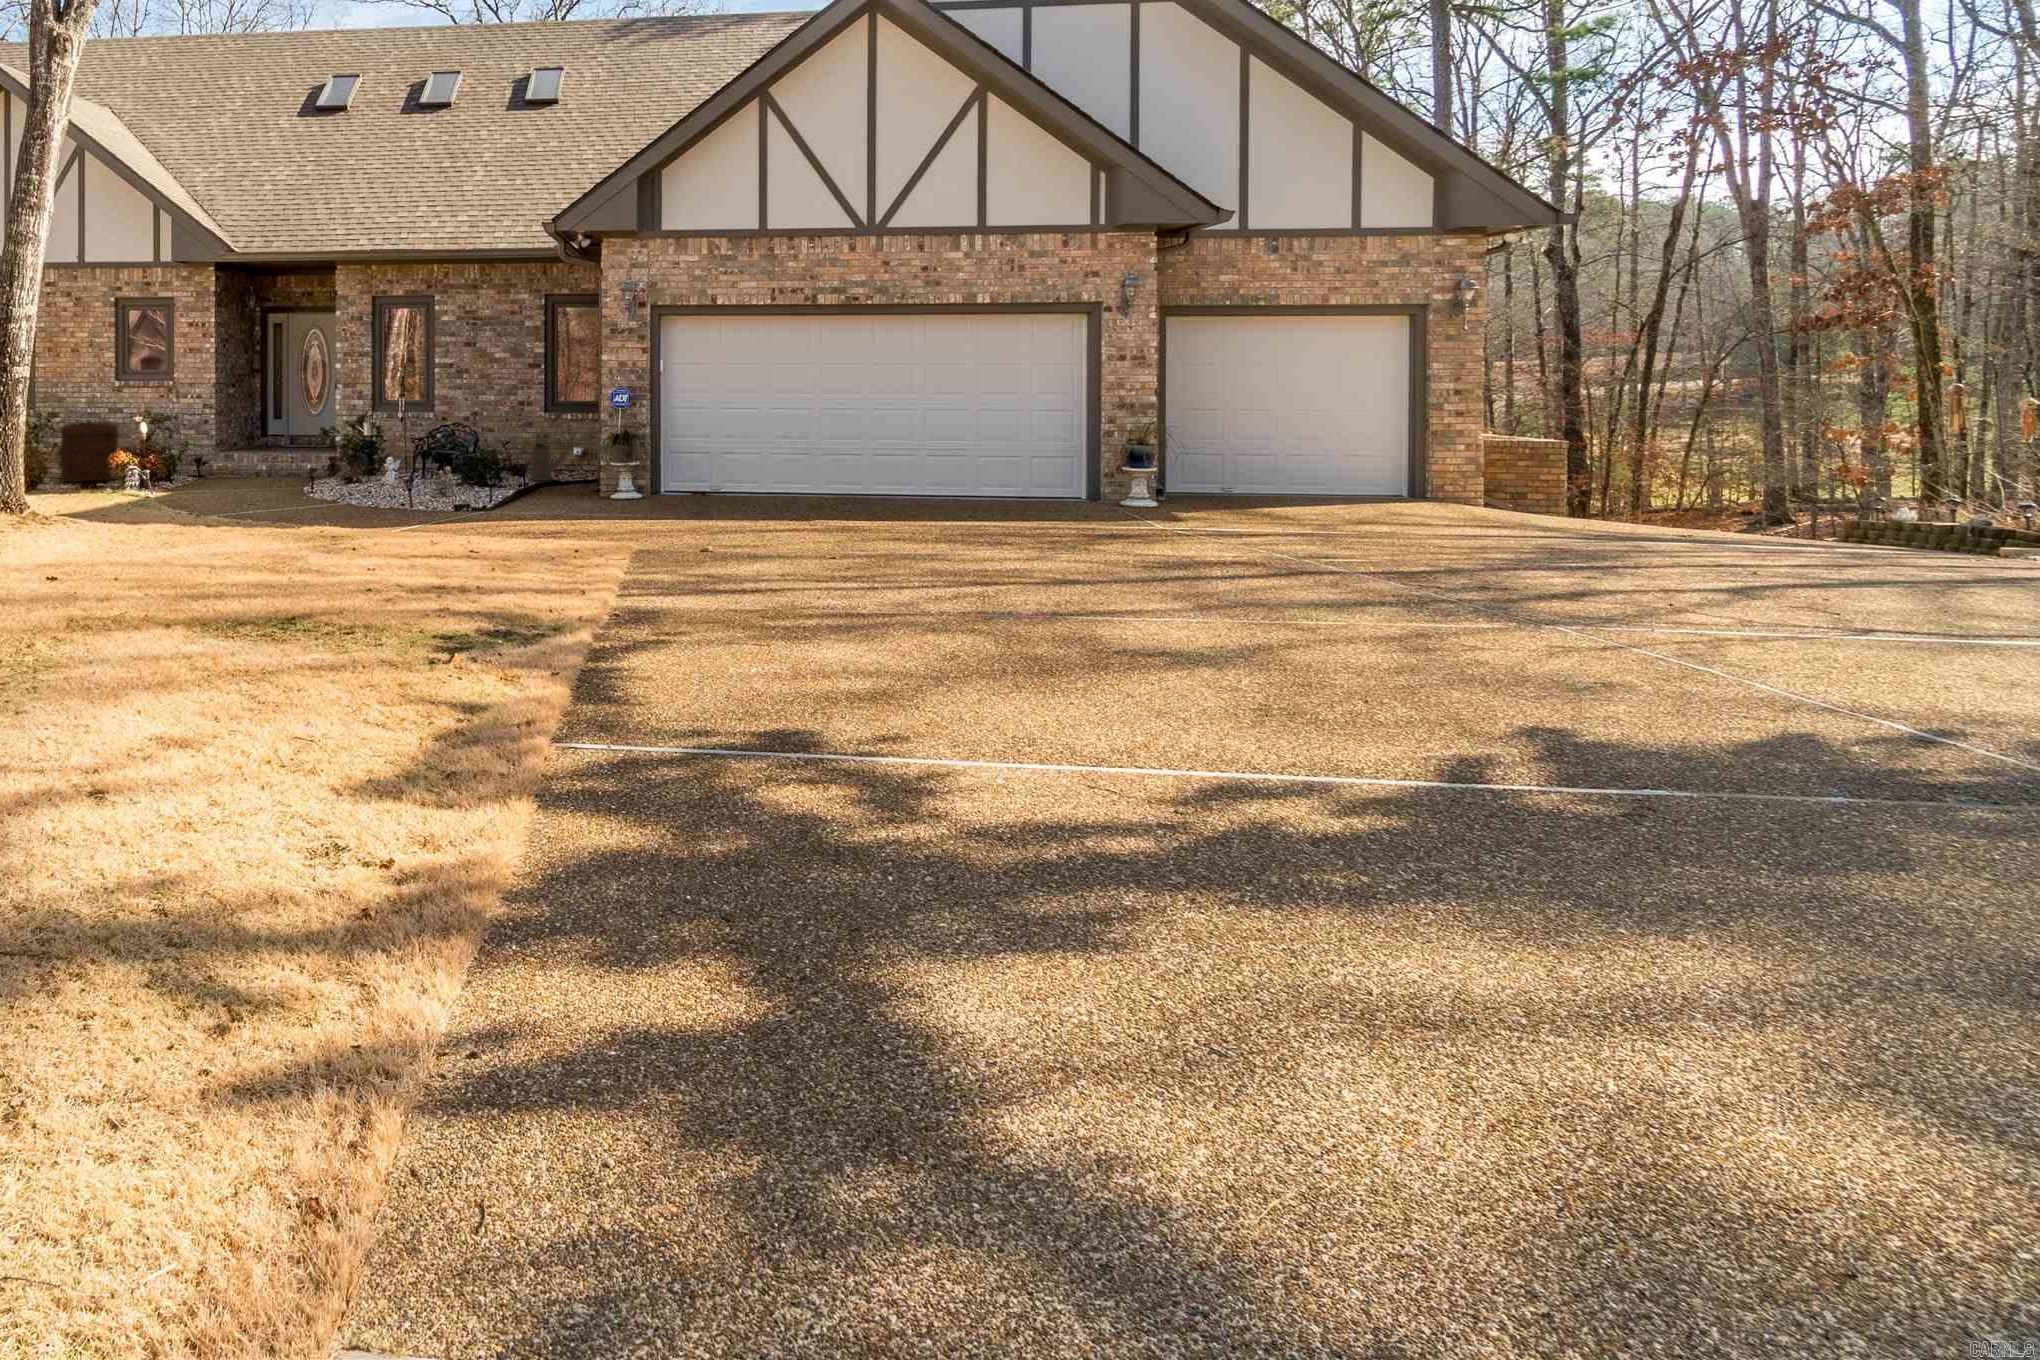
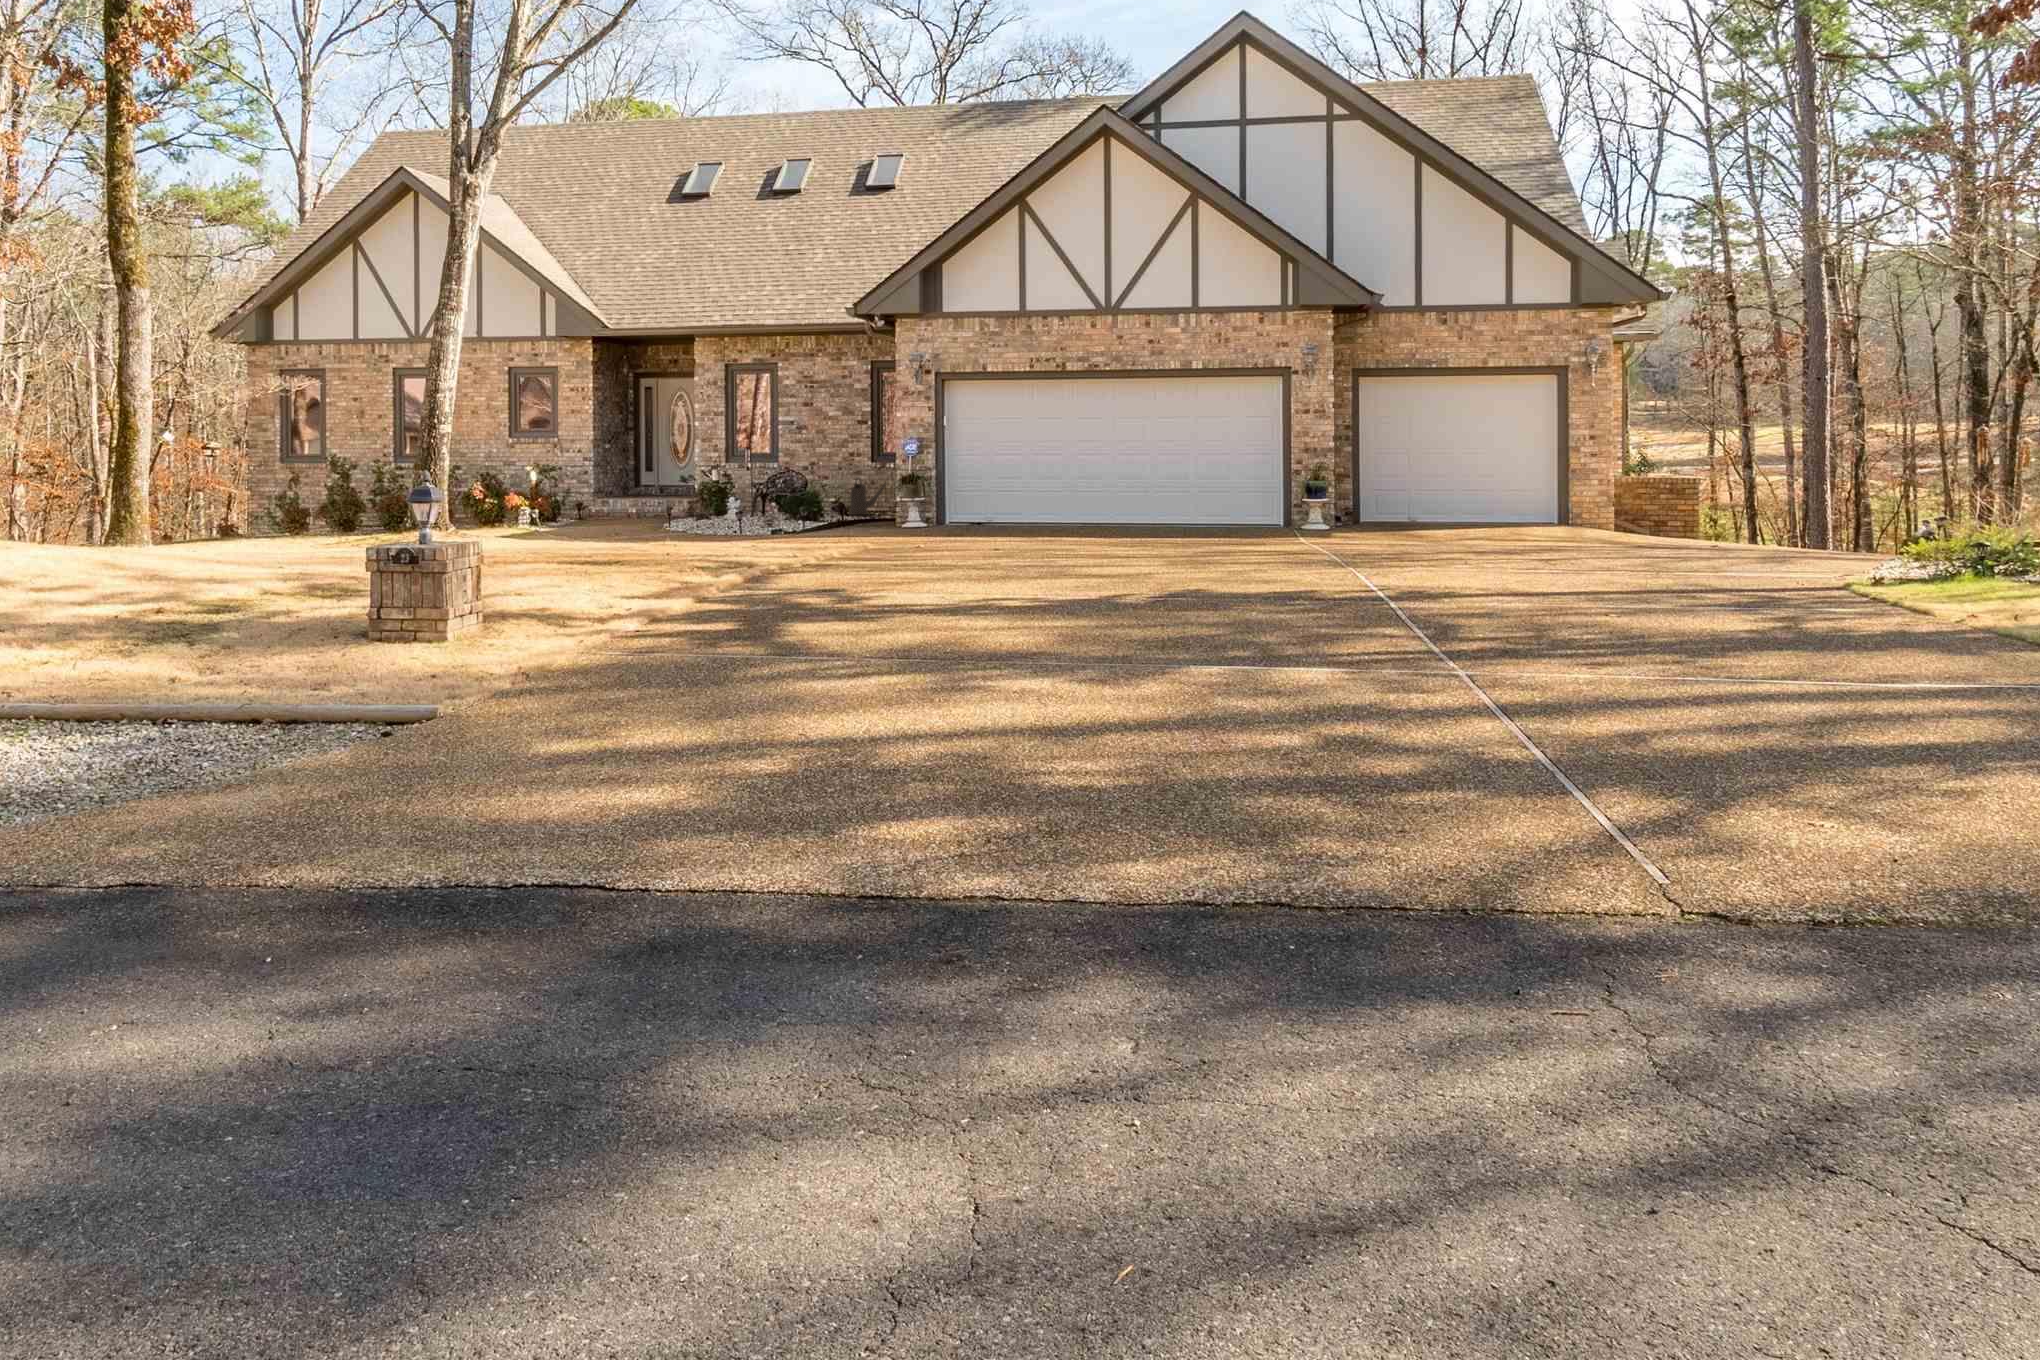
wooden crate: present [61,422,119,482] -> none [461,470,509,519]

